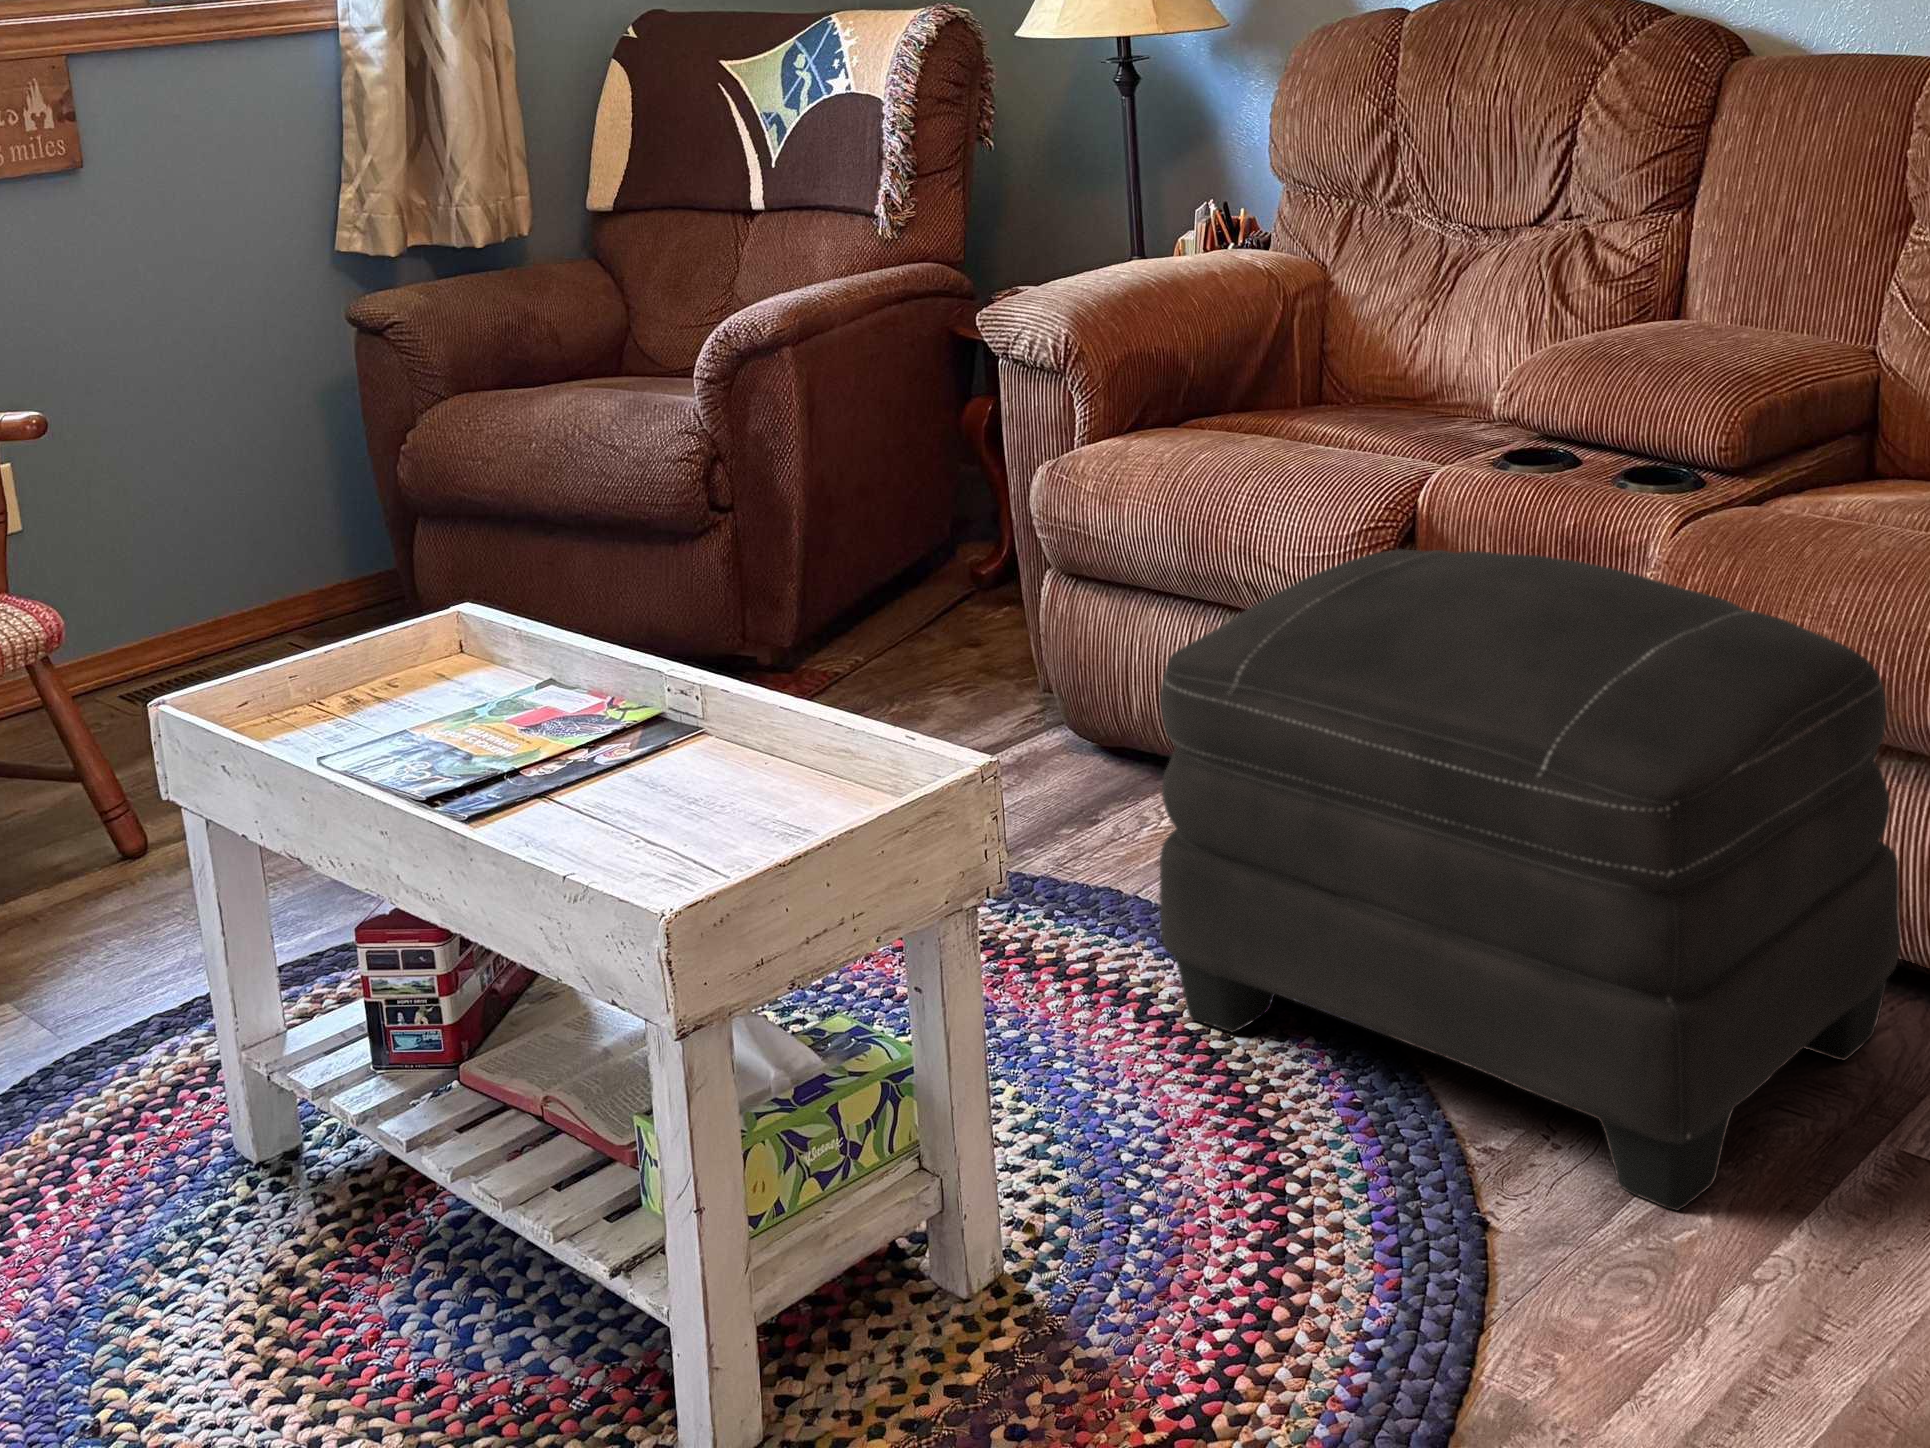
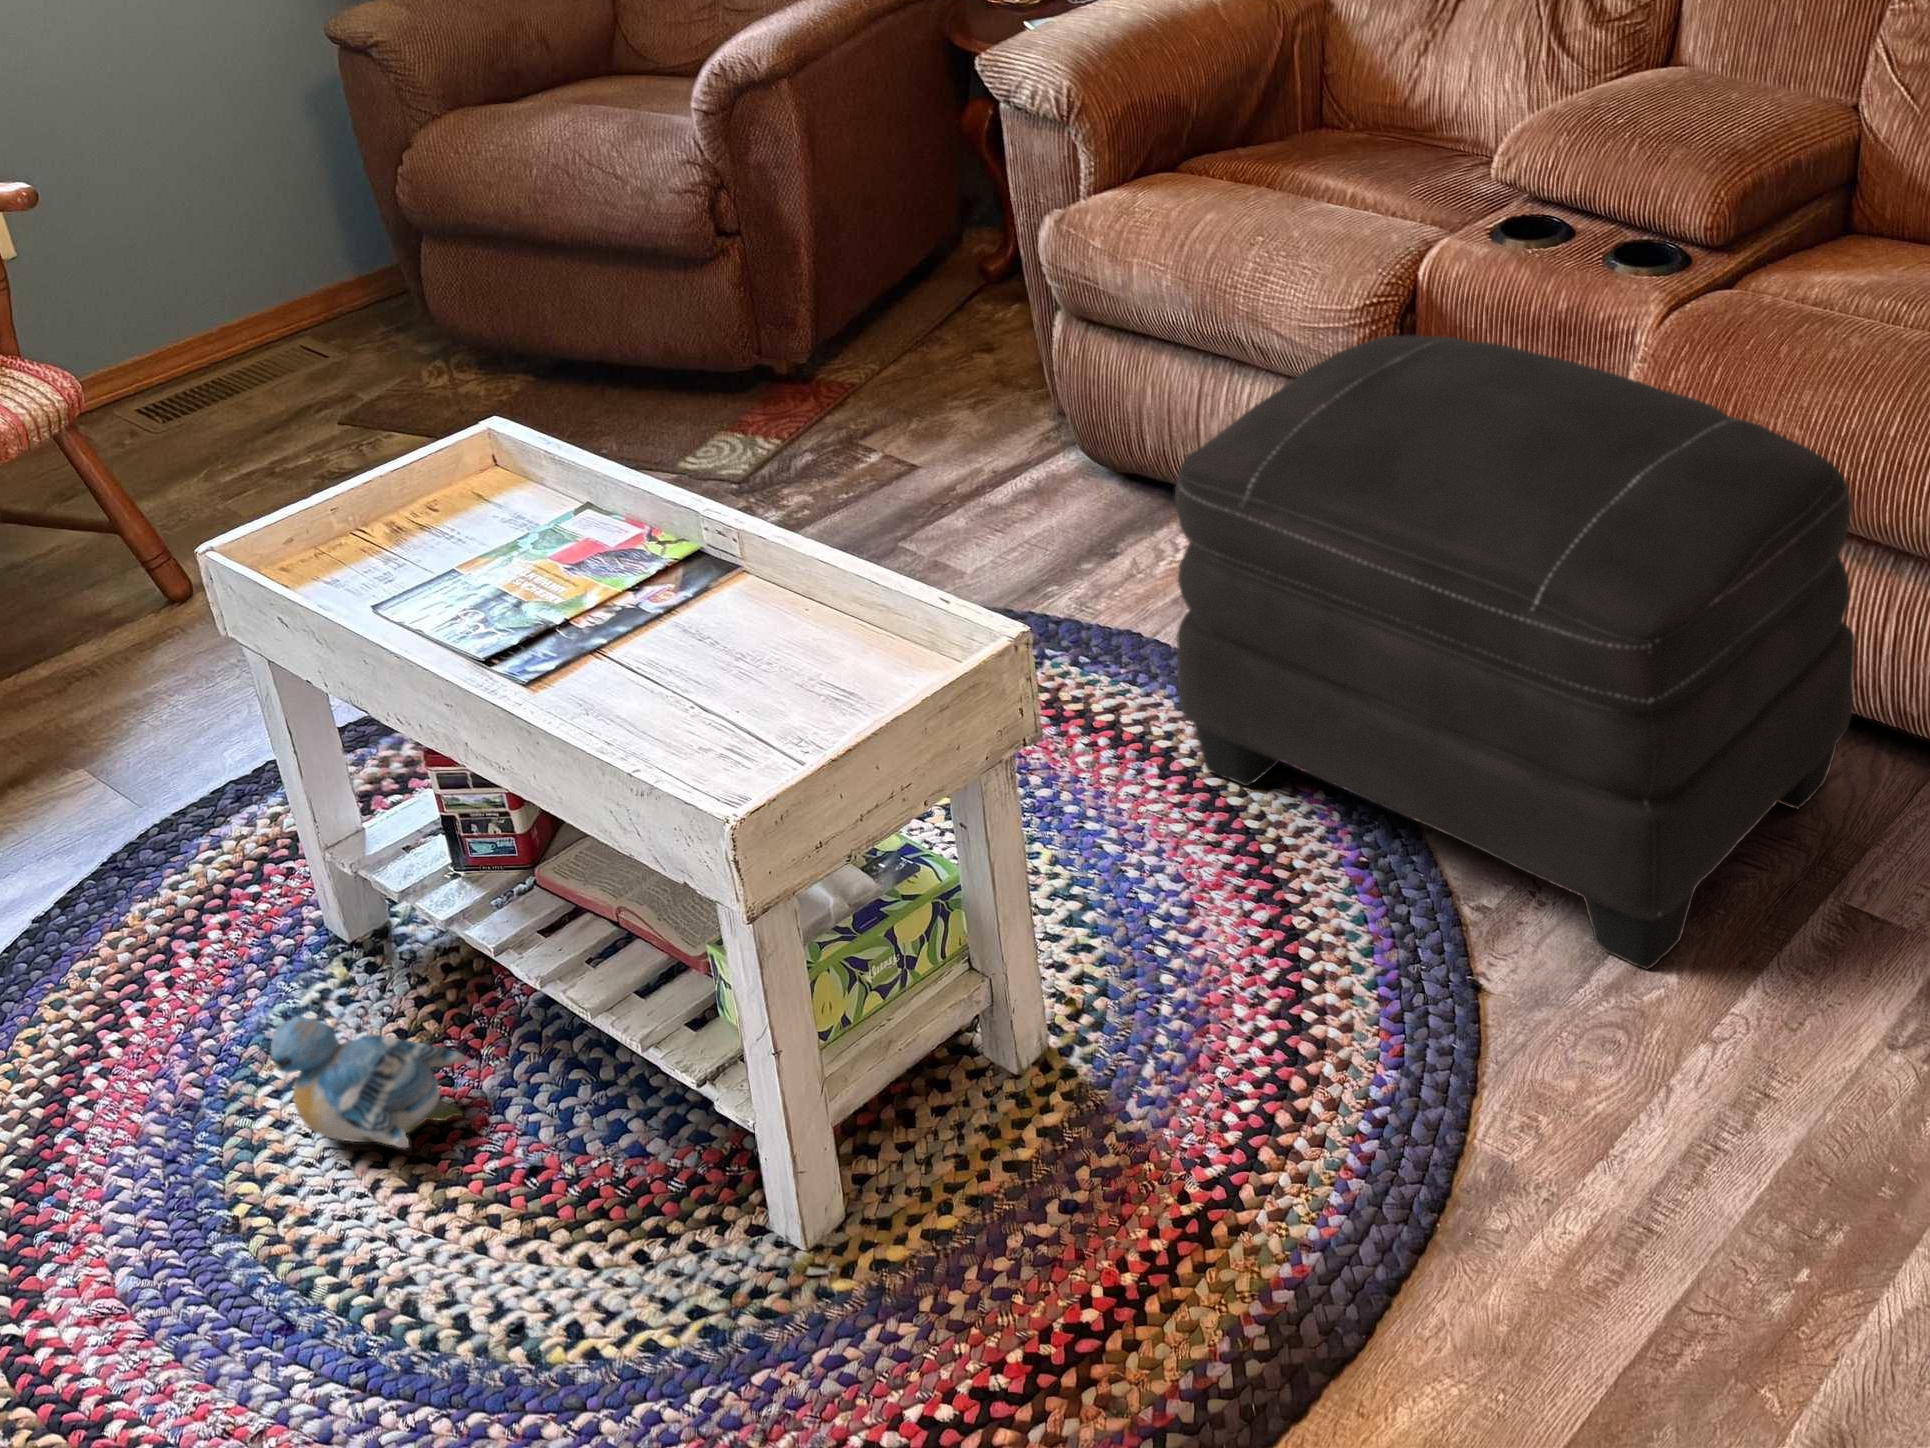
plush toy: none [155,1203,365,1351] -> present [270,1018,465,1148]

